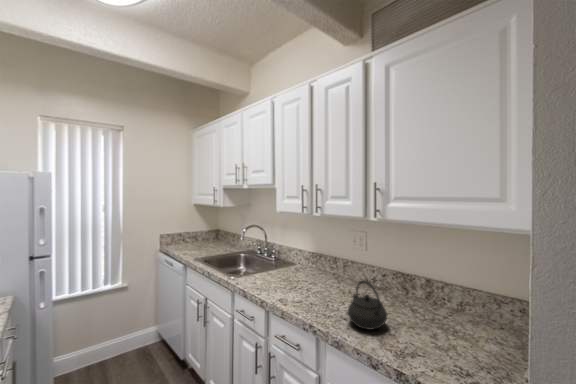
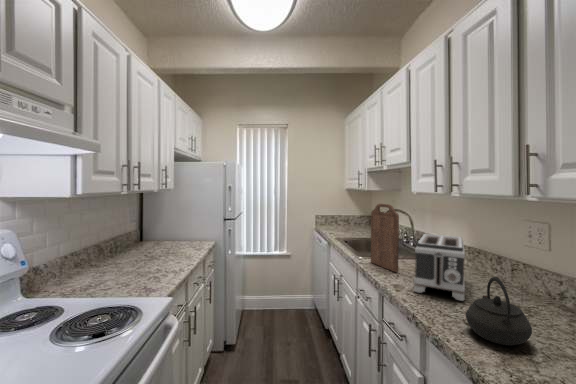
cutting board: none [245,224,274,287] -> present [371,204,399,272]
toaster: none [292,248,334,302] -> present [414,234,465,301]

